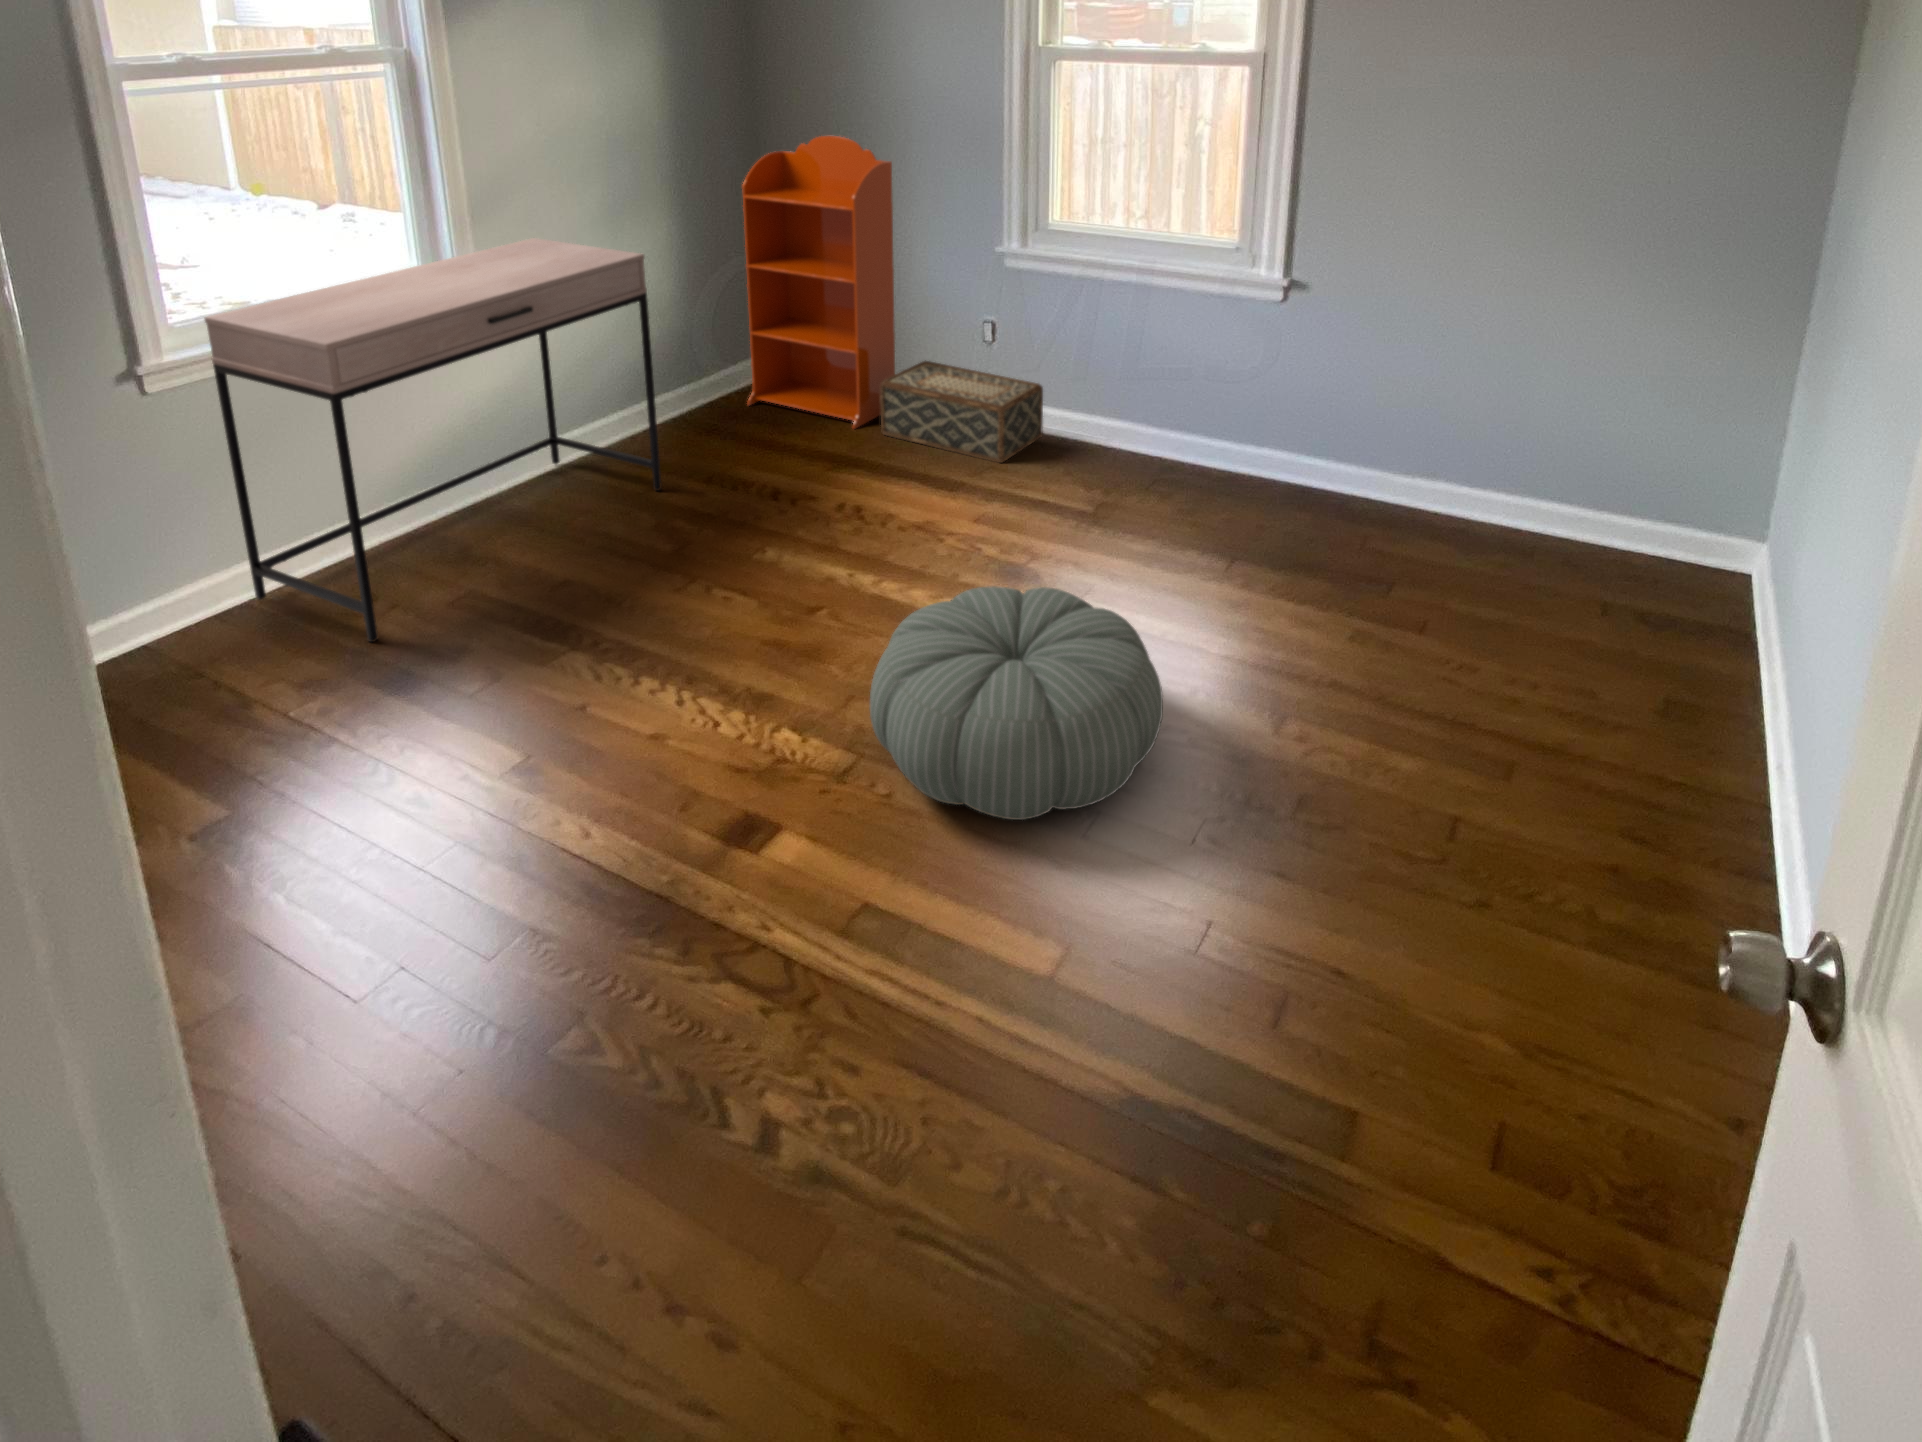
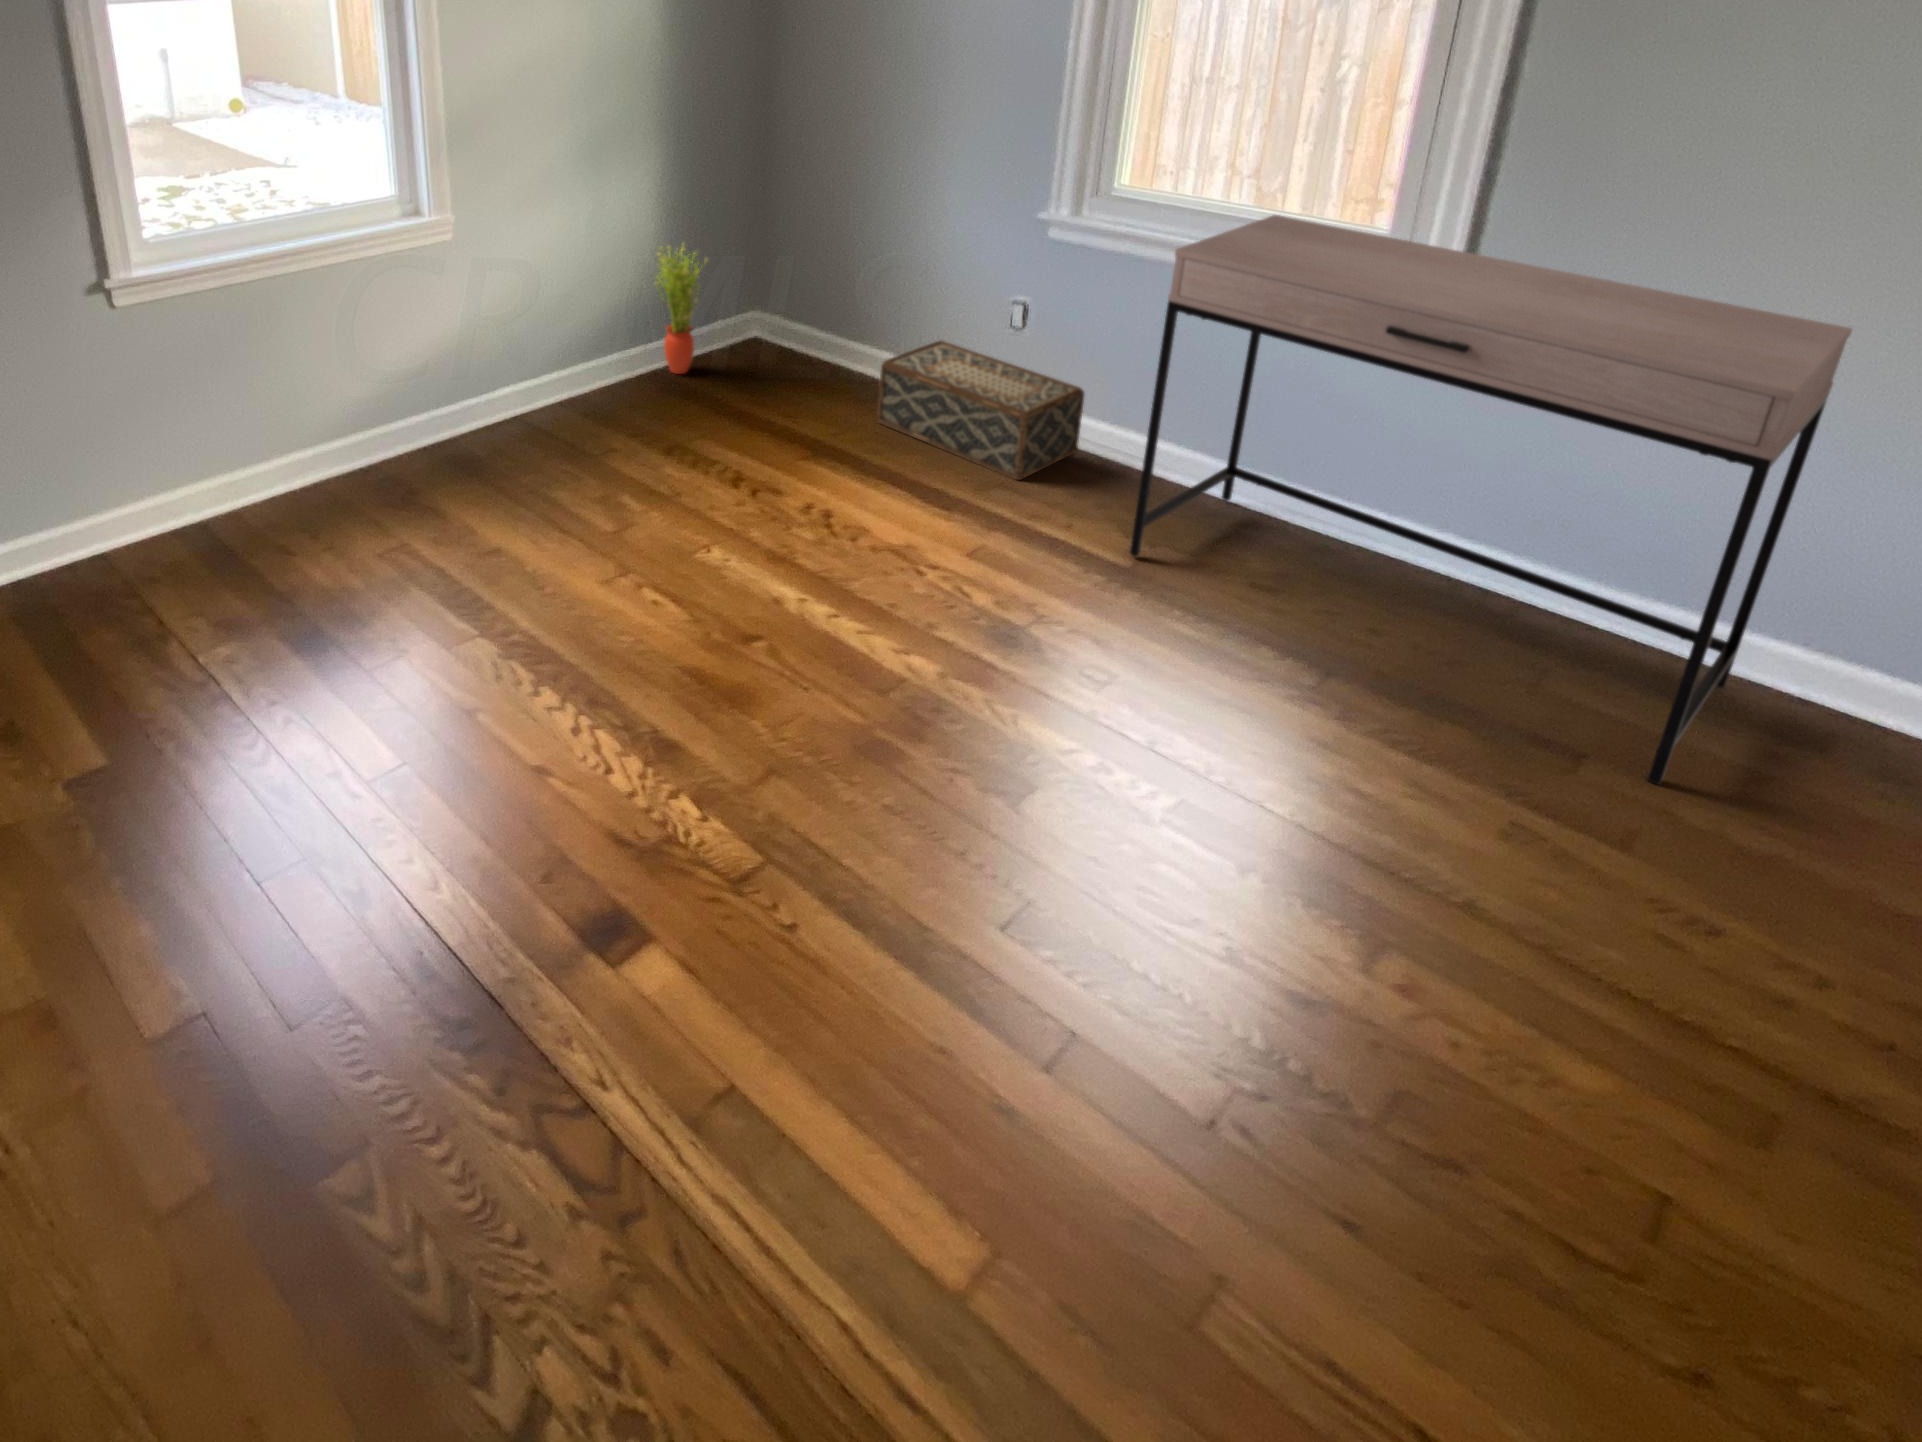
bookcase: present [742,136,895,429] -> none [732,65,923,412]
desk: present [204,238,661,642] -> present [1130,215,1852,785]
potted plant: none [671,297,719,417] -> present [654,244,708,374]
pouf: present [869,586,1163,820] -> none [781,671,1188,1022]

